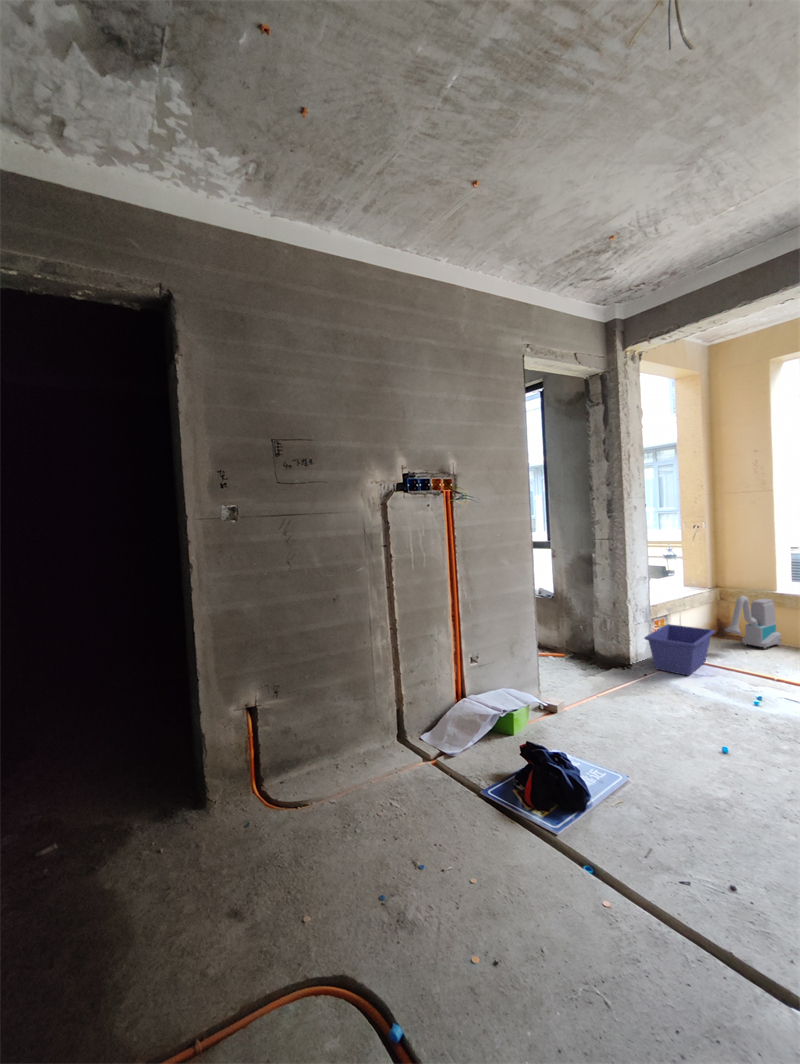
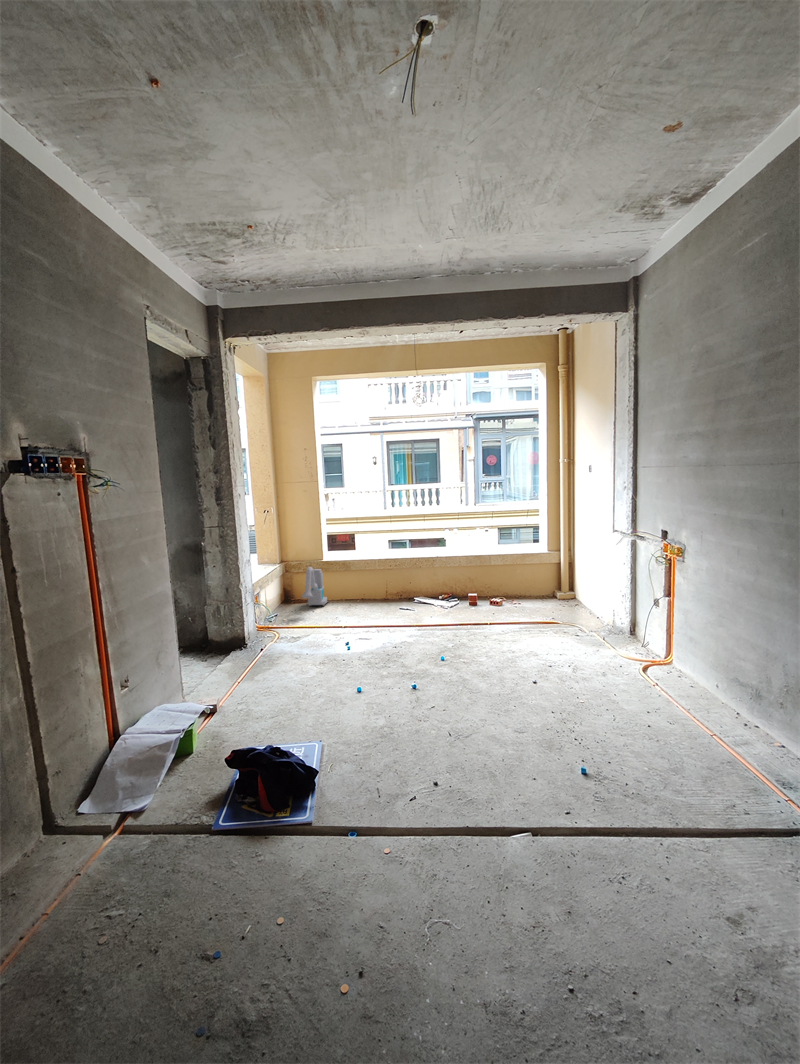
storage bin: present [644,624,715,675] -> none [256,598,301,643]

